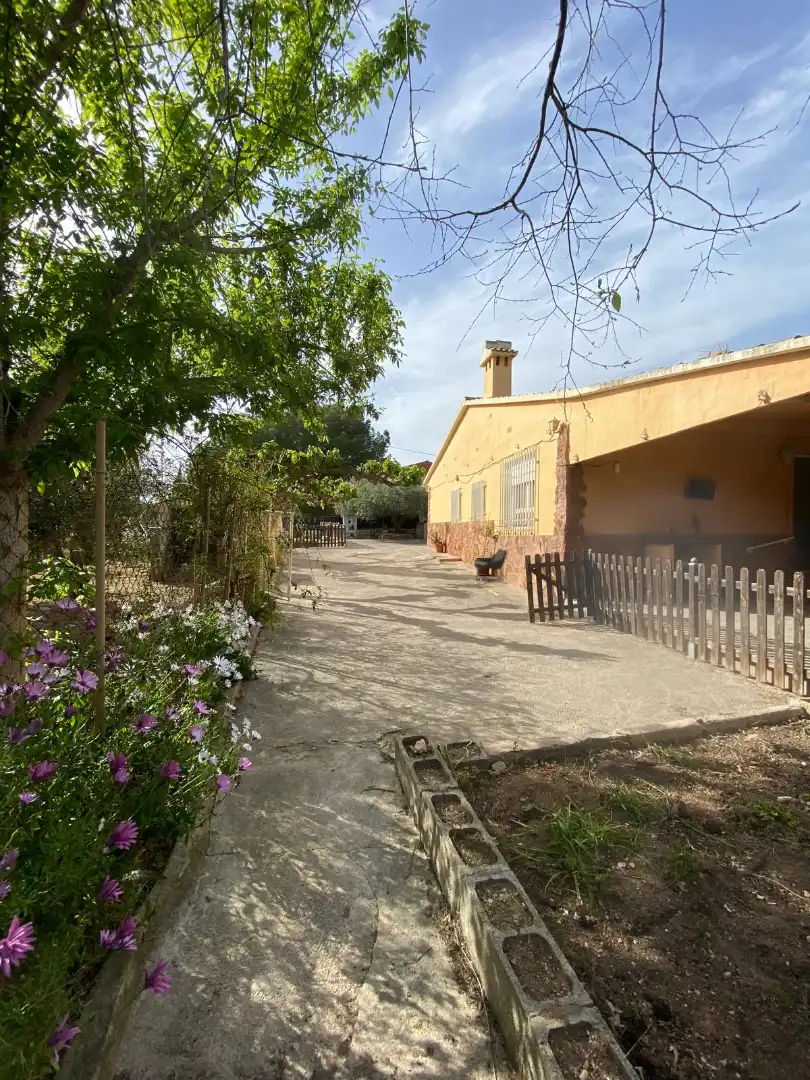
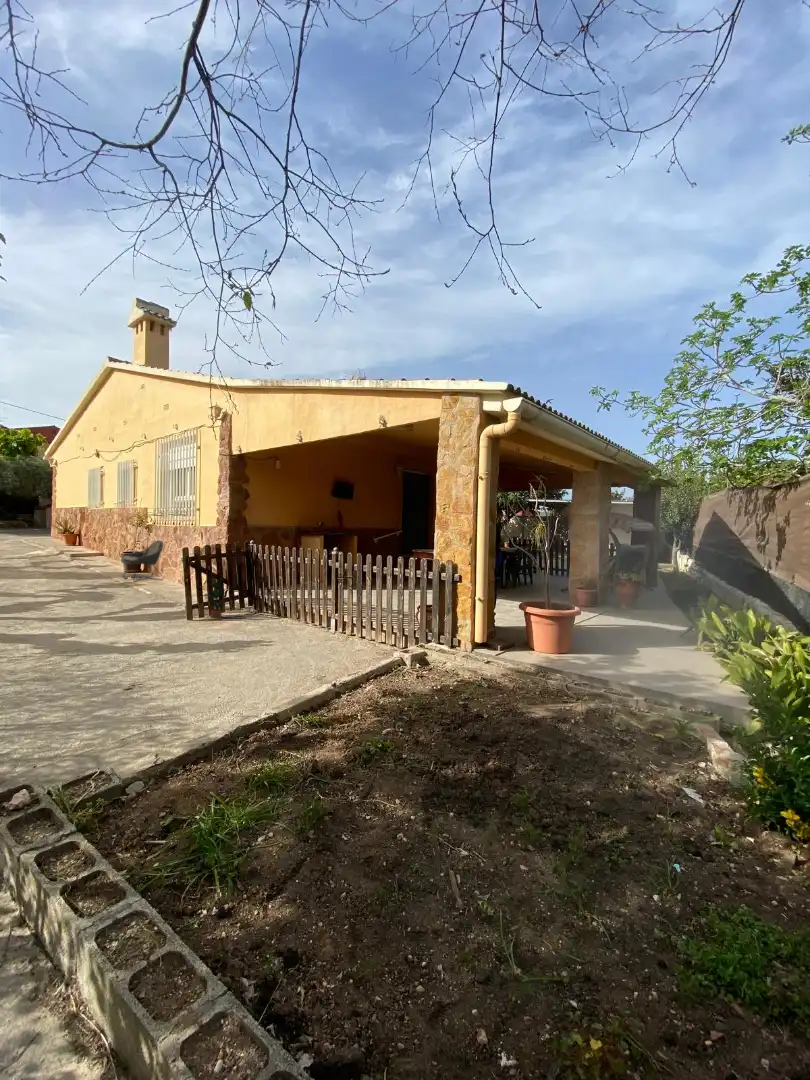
potted plant: none [541,585,567,626] -> present [203,577,228,618]

